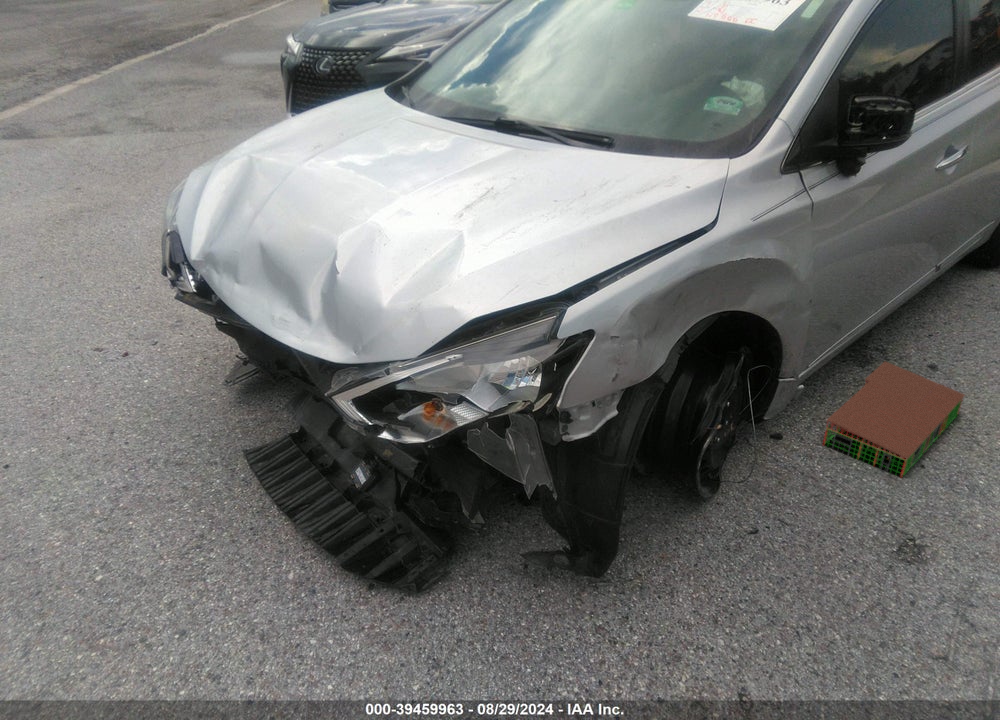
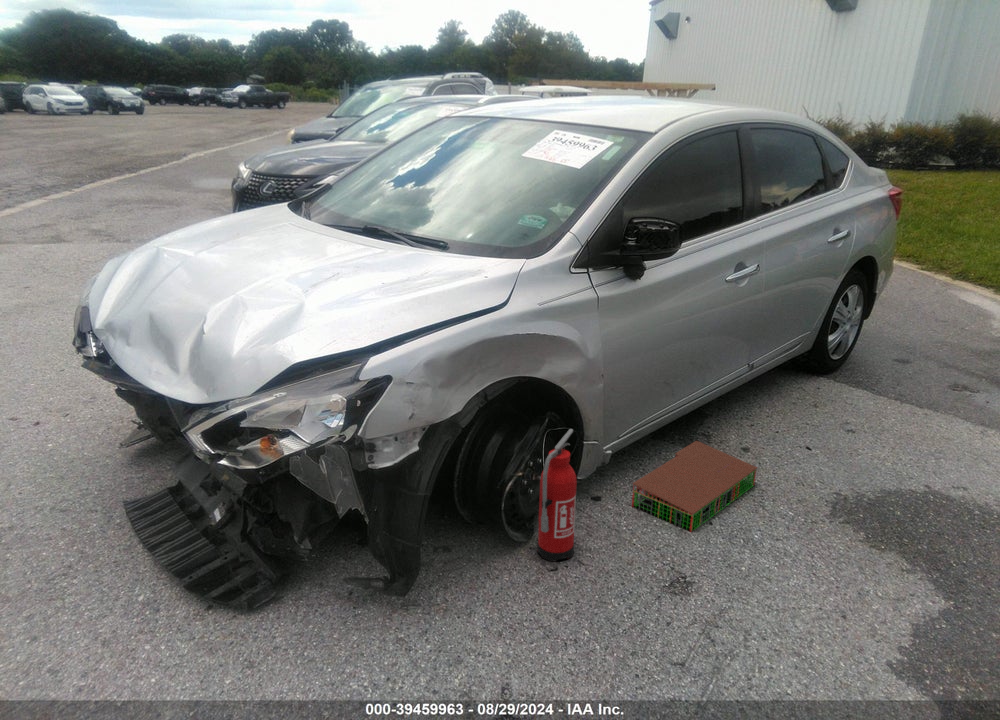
fire extinguisher: none [729,368,786,520] -> present [537,429,577,561]

